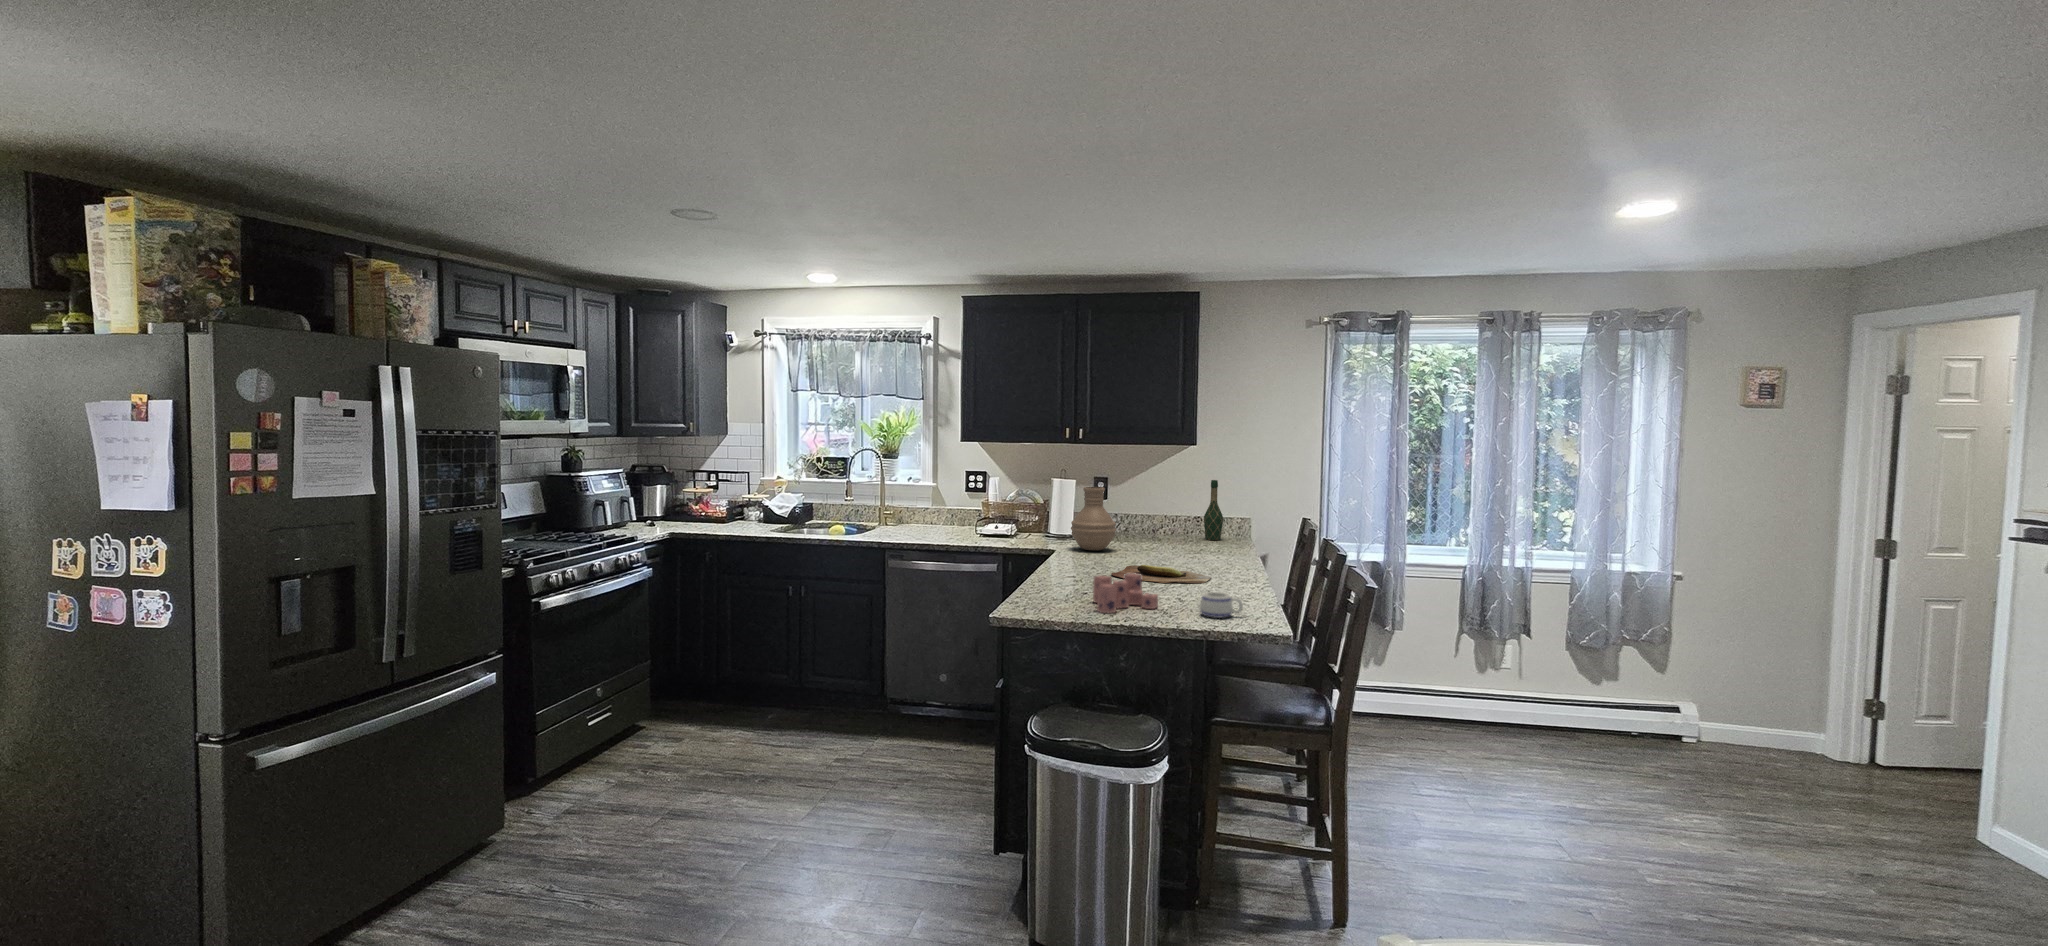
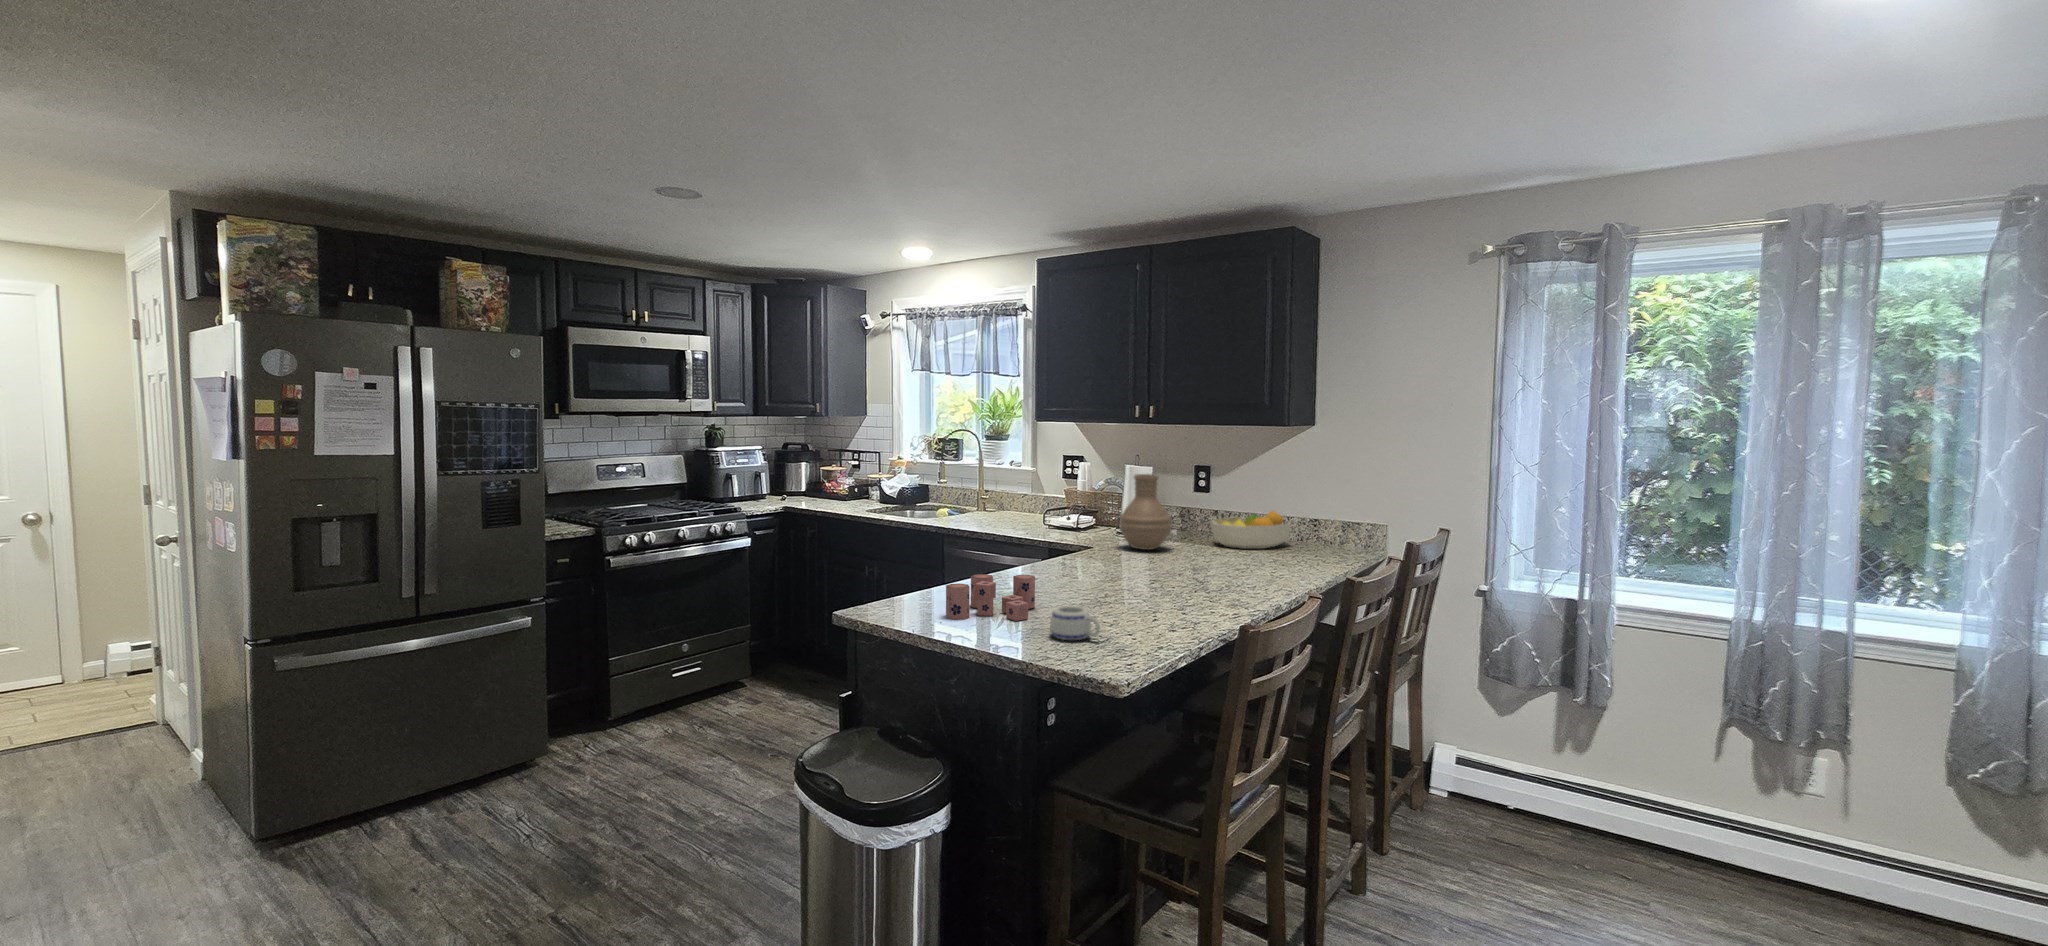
wine bottle: present [1204,480,1223,540] -> none [1325,472,1350,549]
fruit bowl: none [1126,512,1184,545] -> present [1211,511,1291,549]
cutting board: present [1111,565,1211,584] -> none [1080,569,1199,597]

